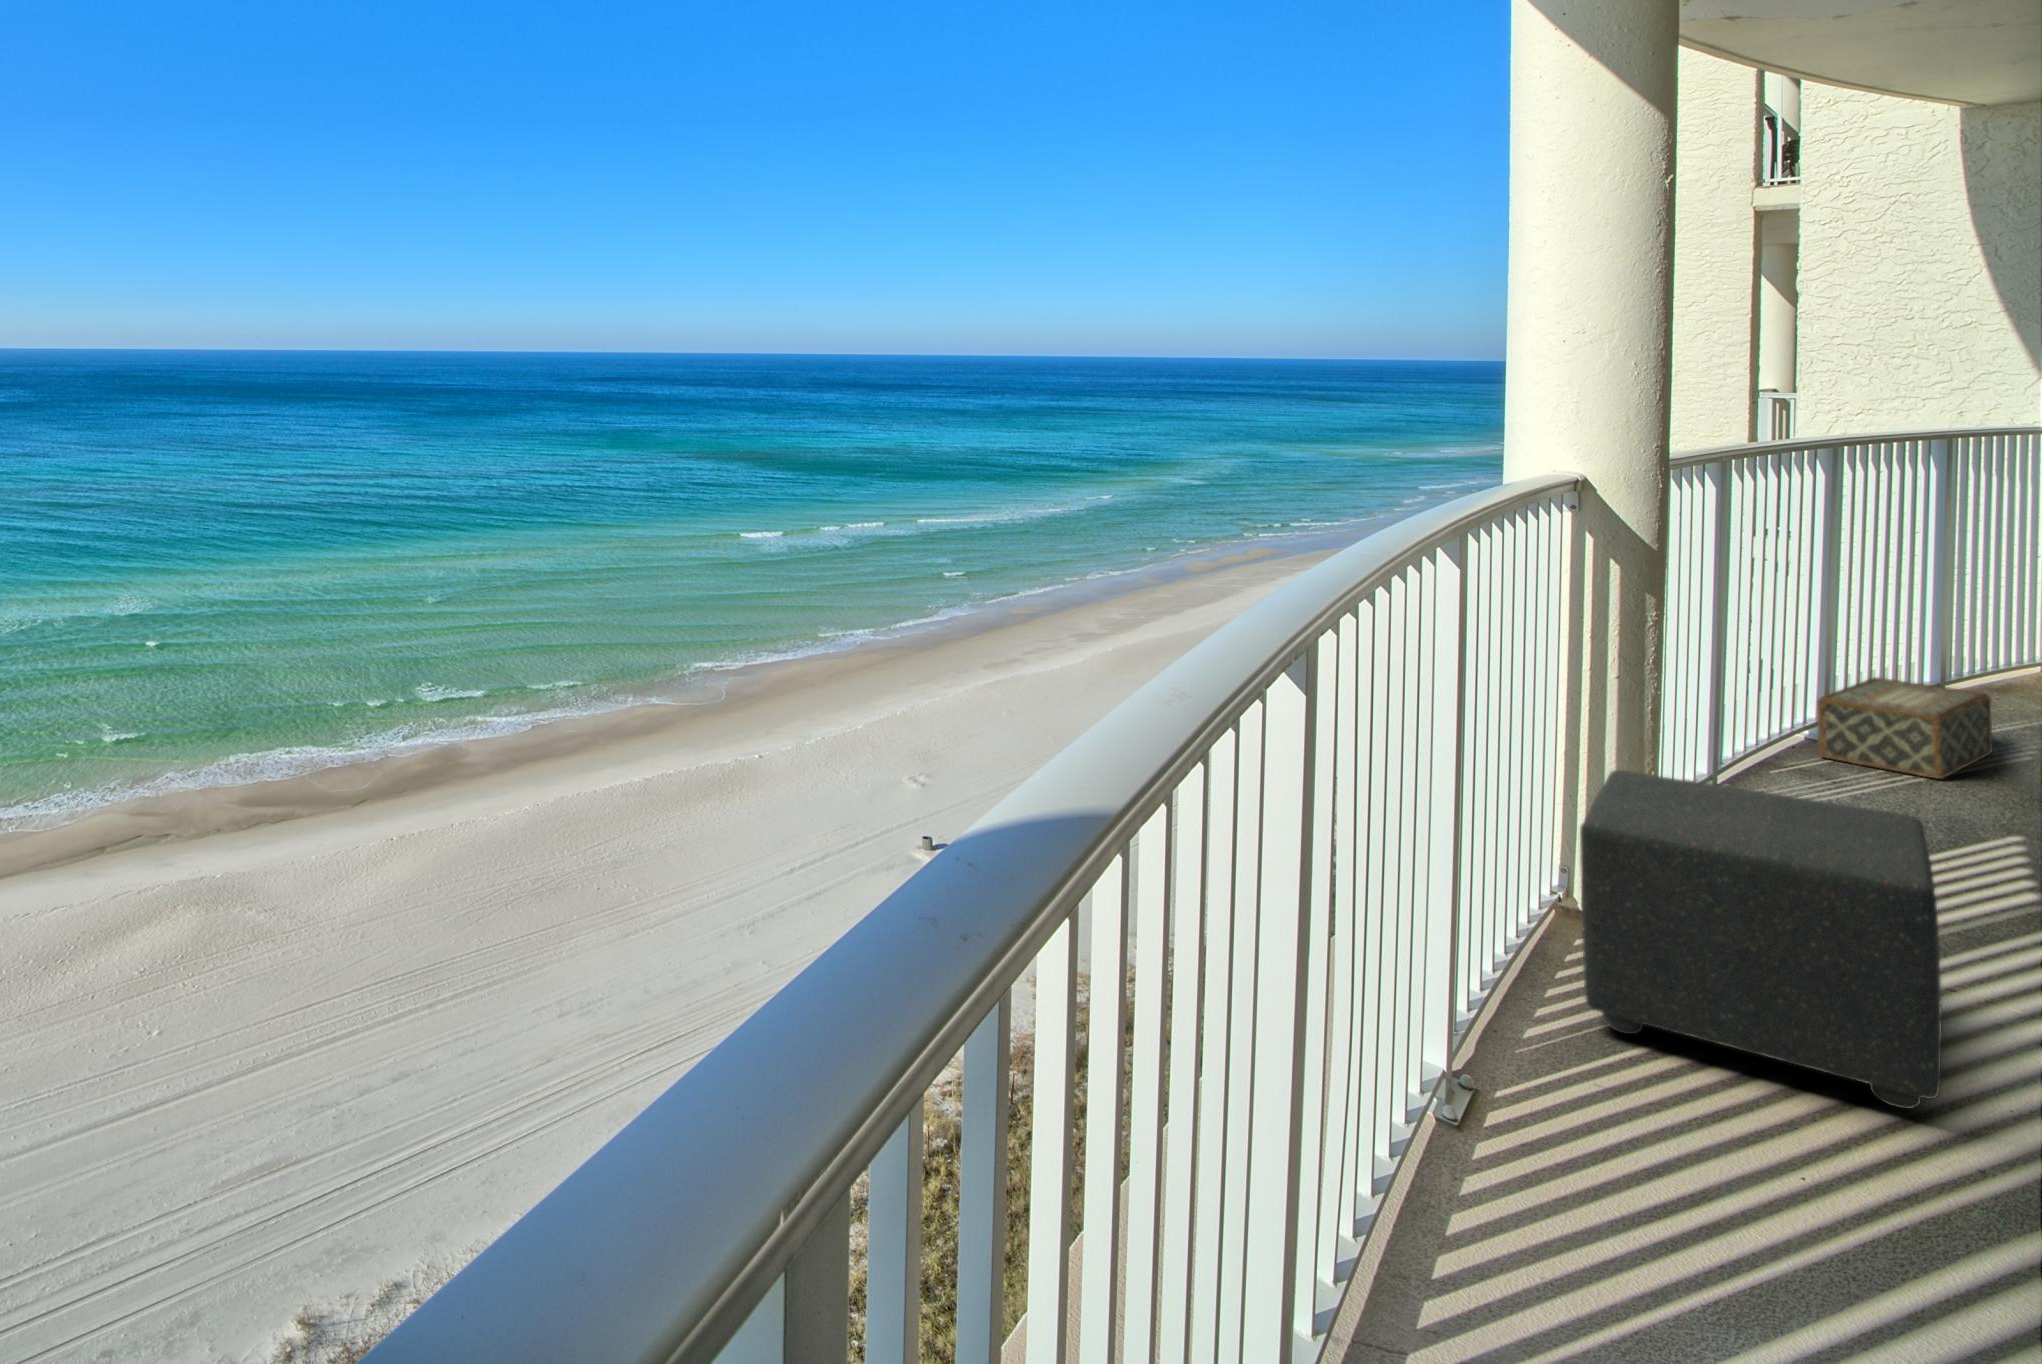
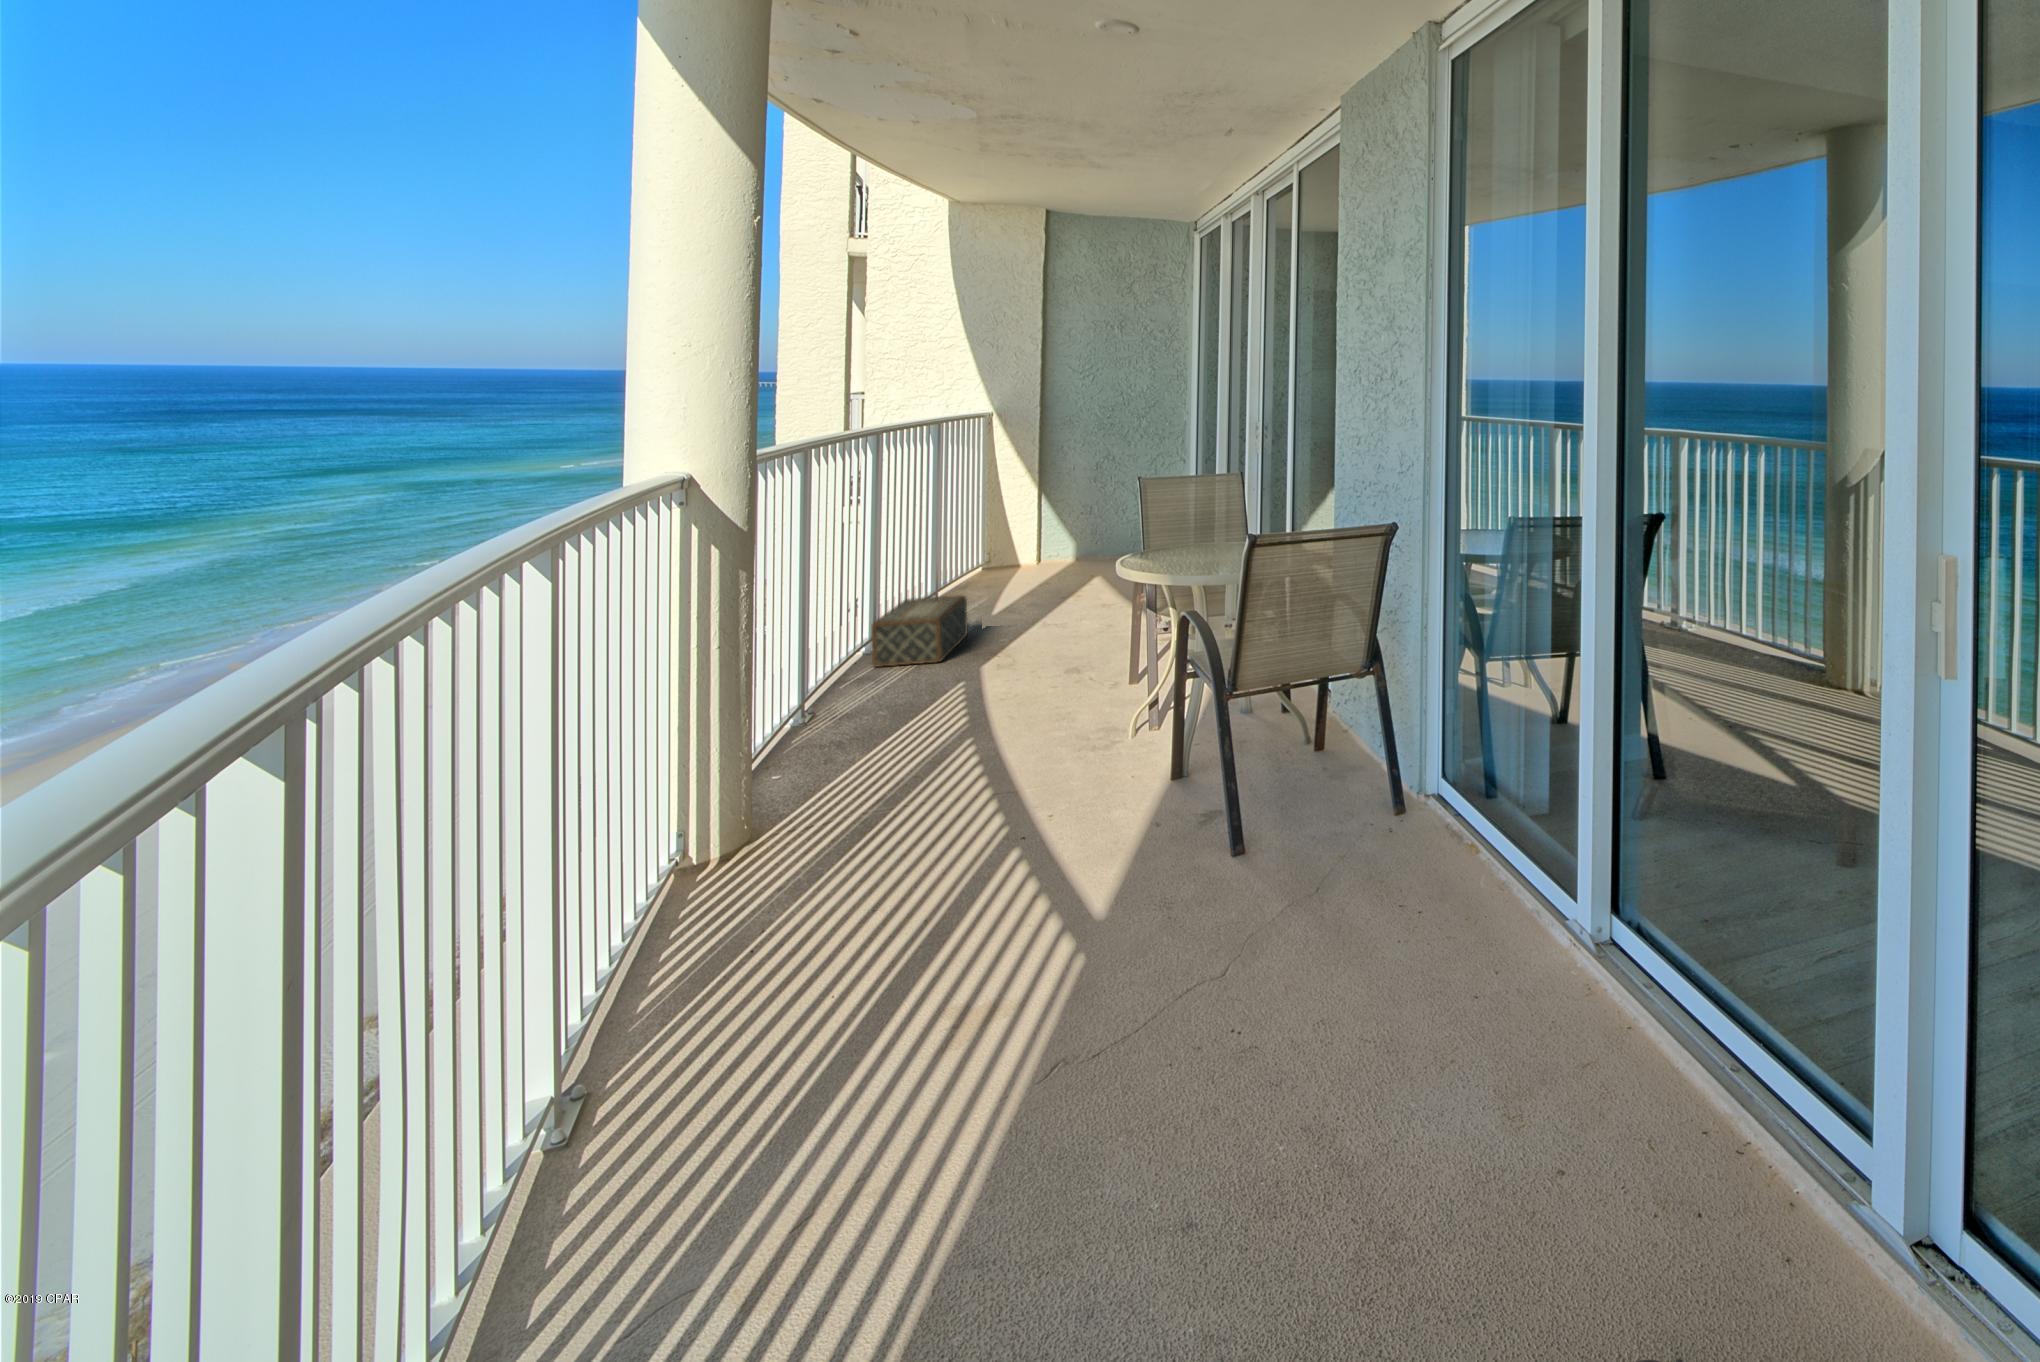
ottoman: present [1580,770,1942,1109] -> none [683,699,929,961]

